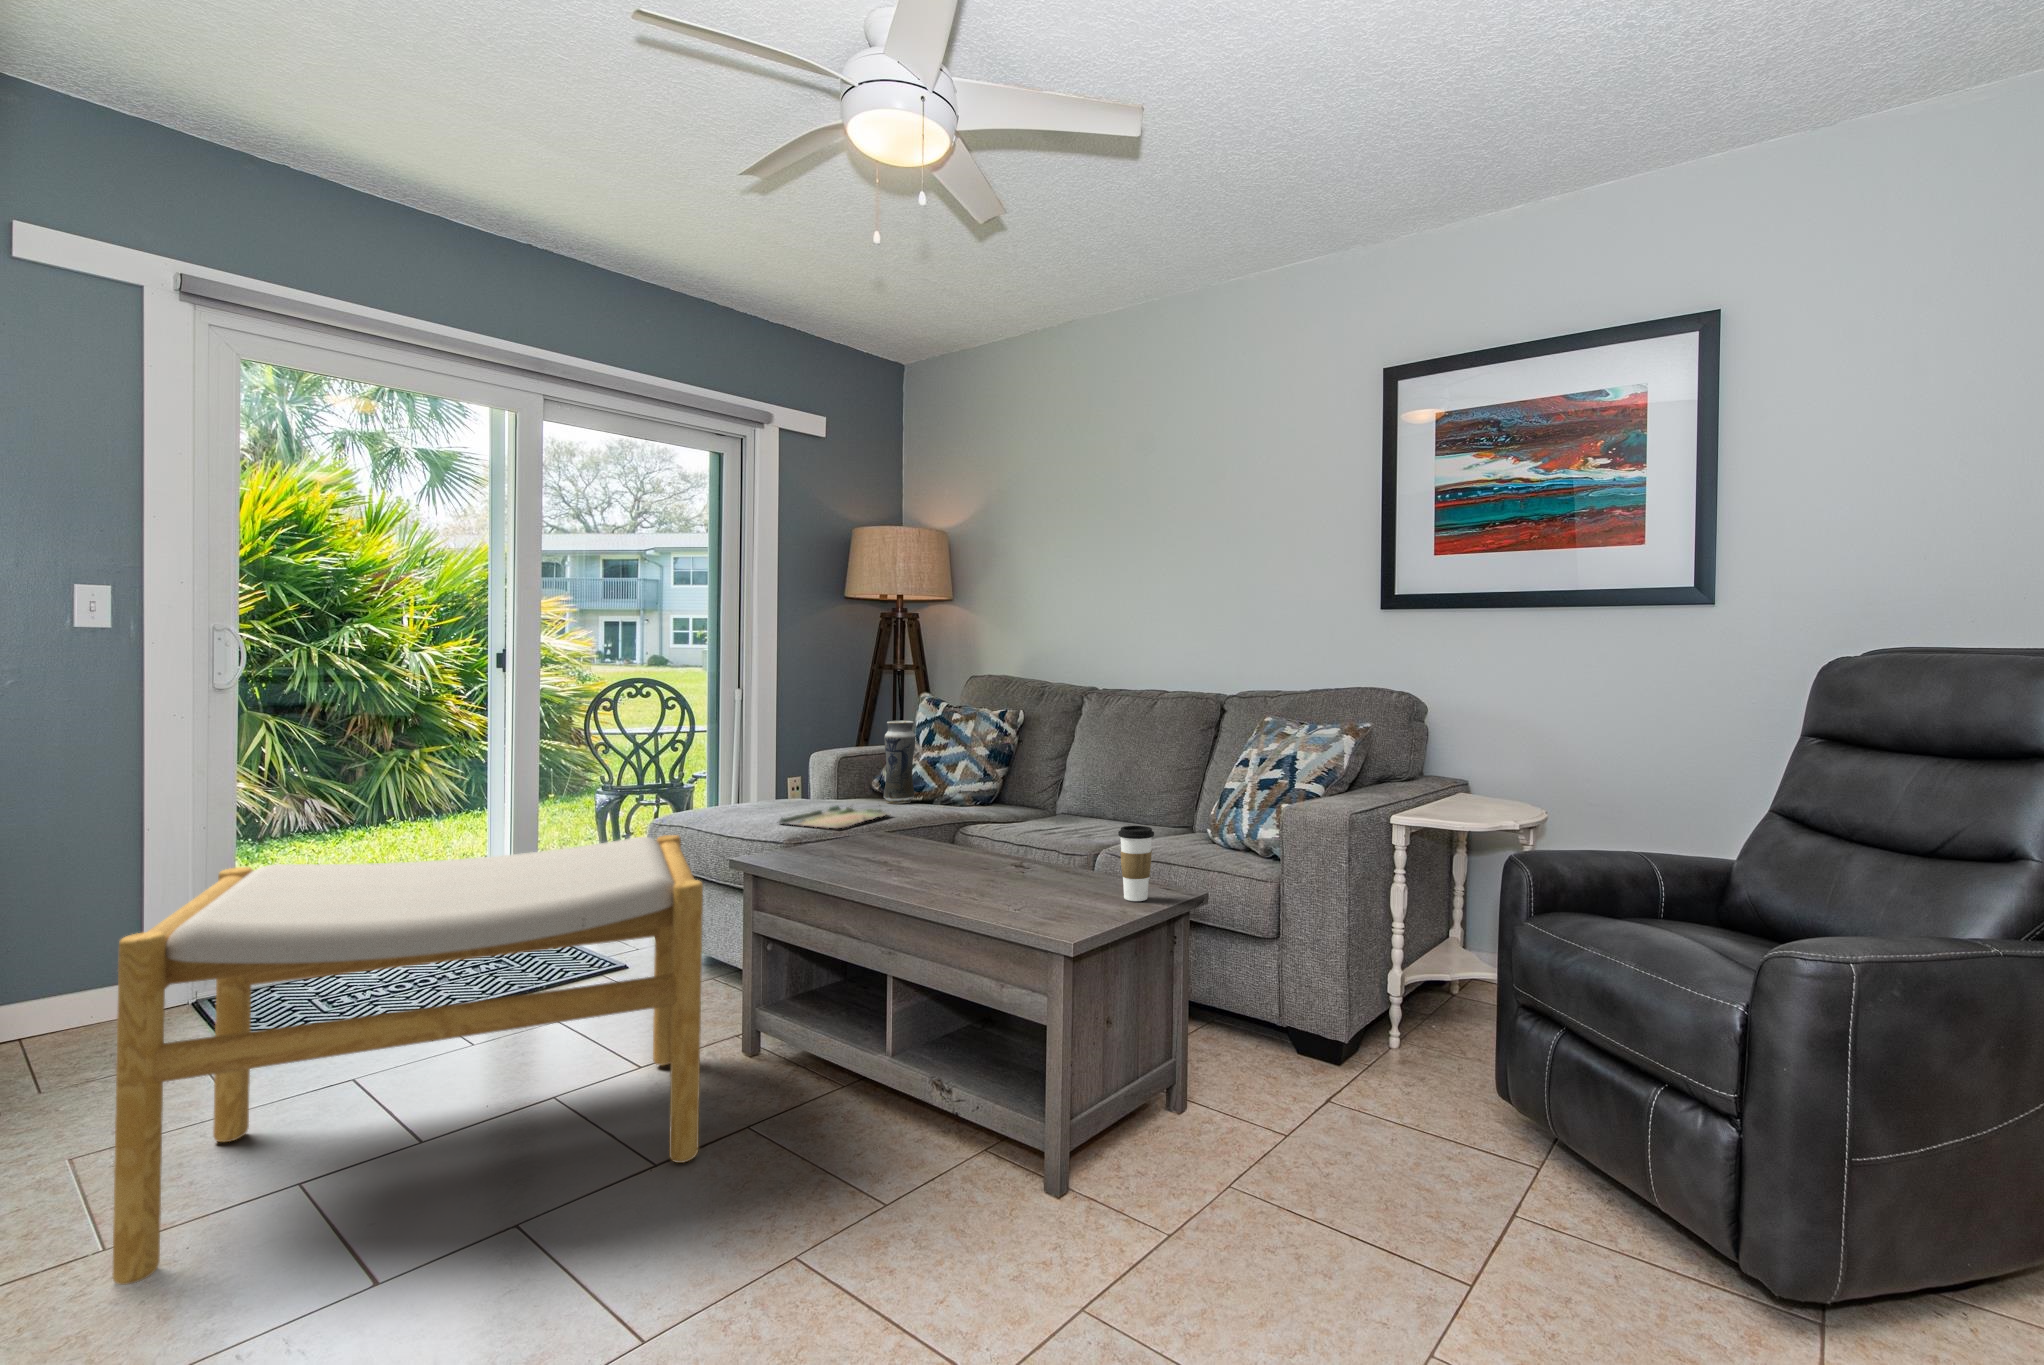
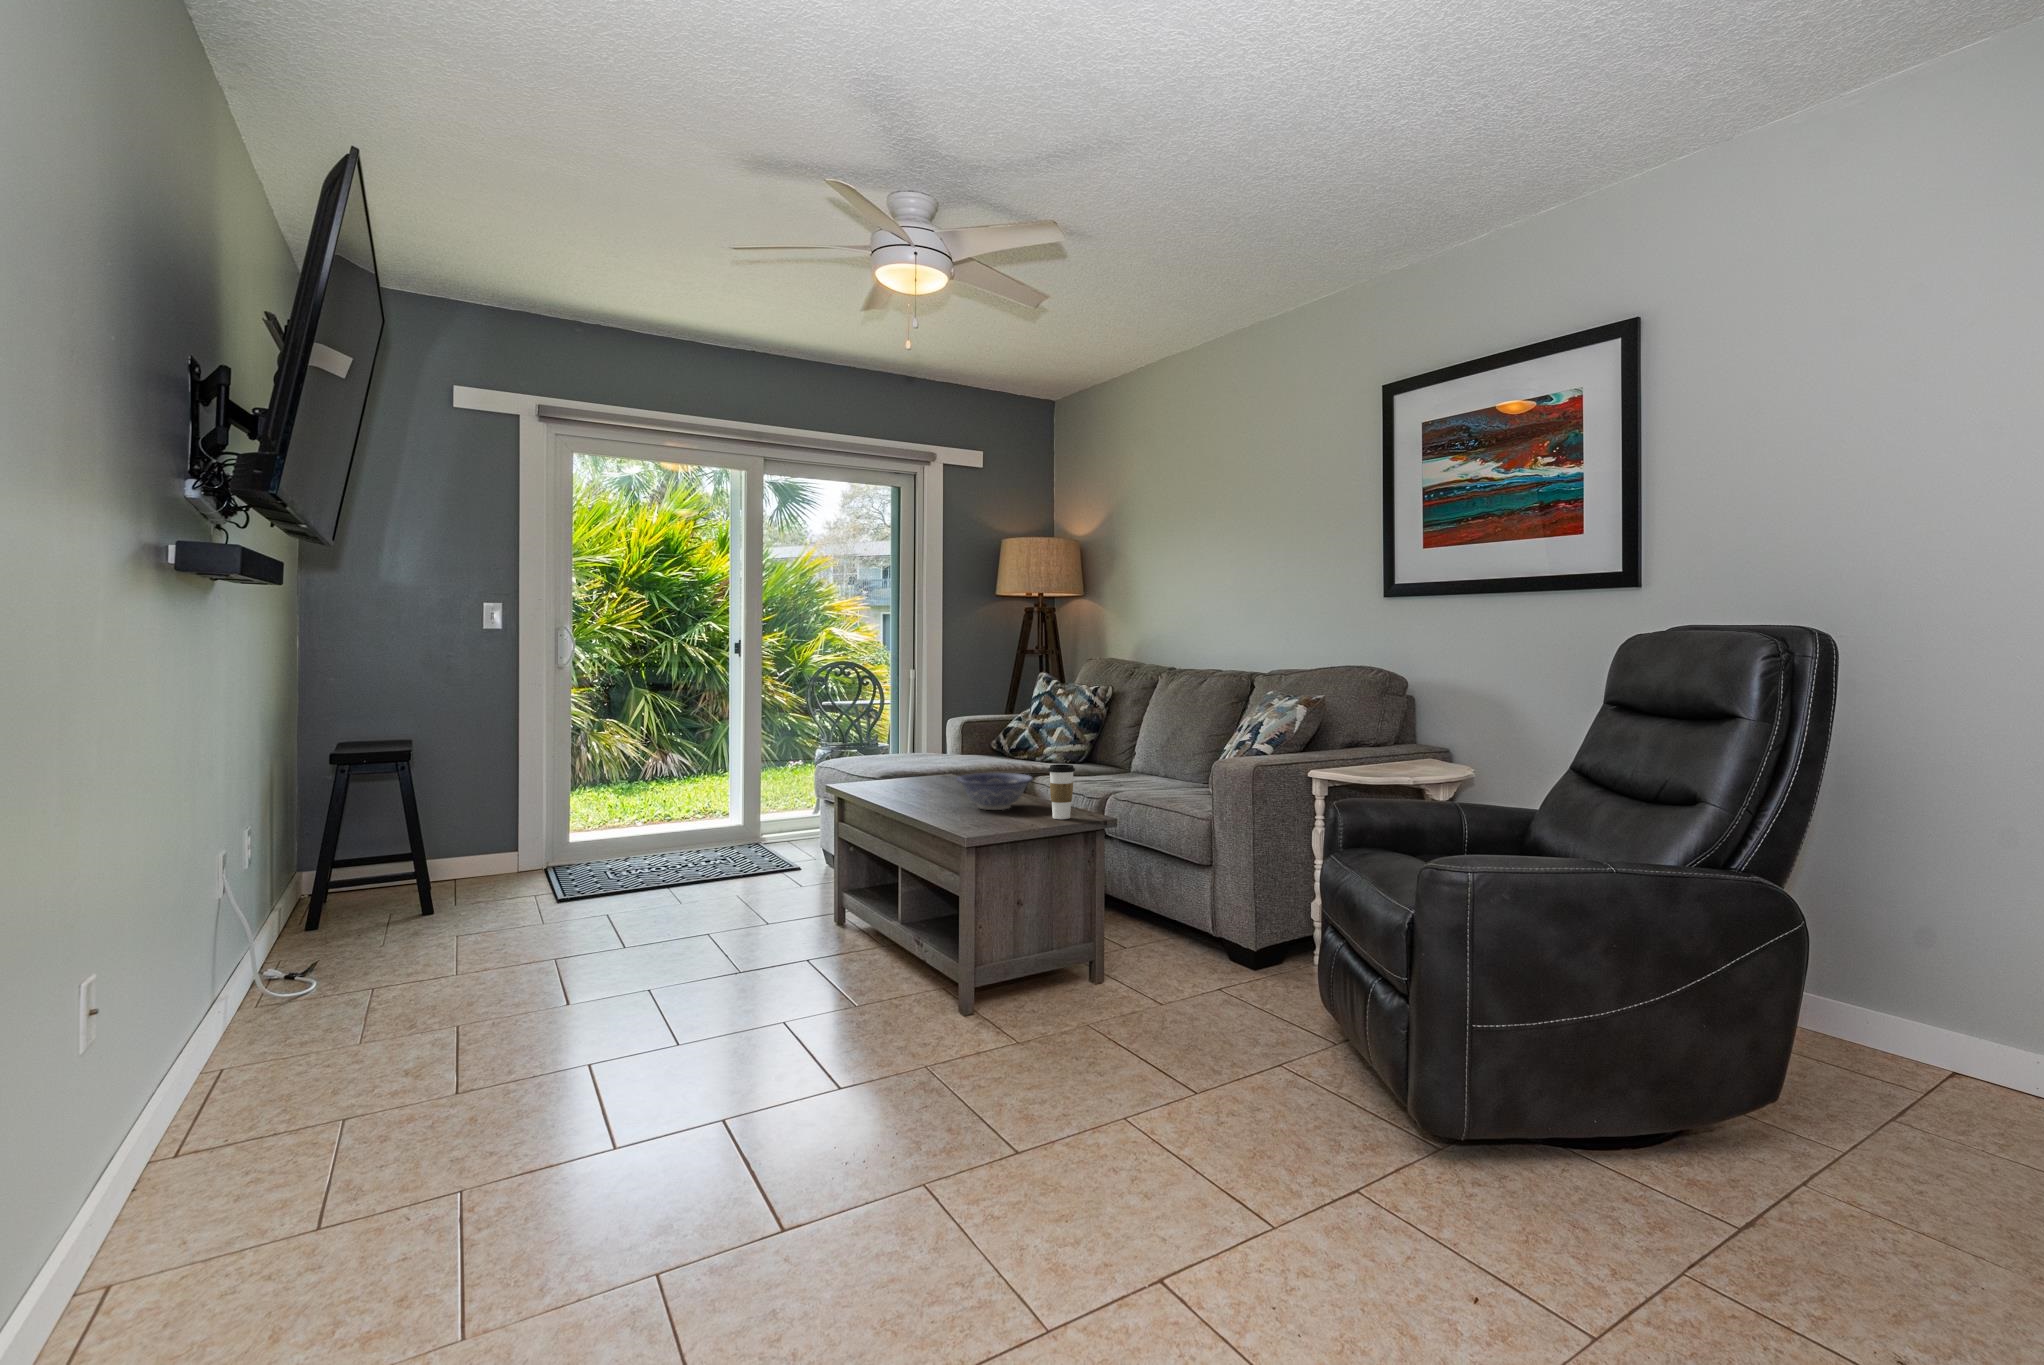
vase: present [884,721,916,804] -> none [993,694,1018,760]
tray: present [779,806,889,828] -> none [894,756,982,771]
footstool: present [112,835,703,1285] -> none [461,762,794,978]
decorative bowl: none [969,836,1074,892] -> present [956,773,1033,810]

